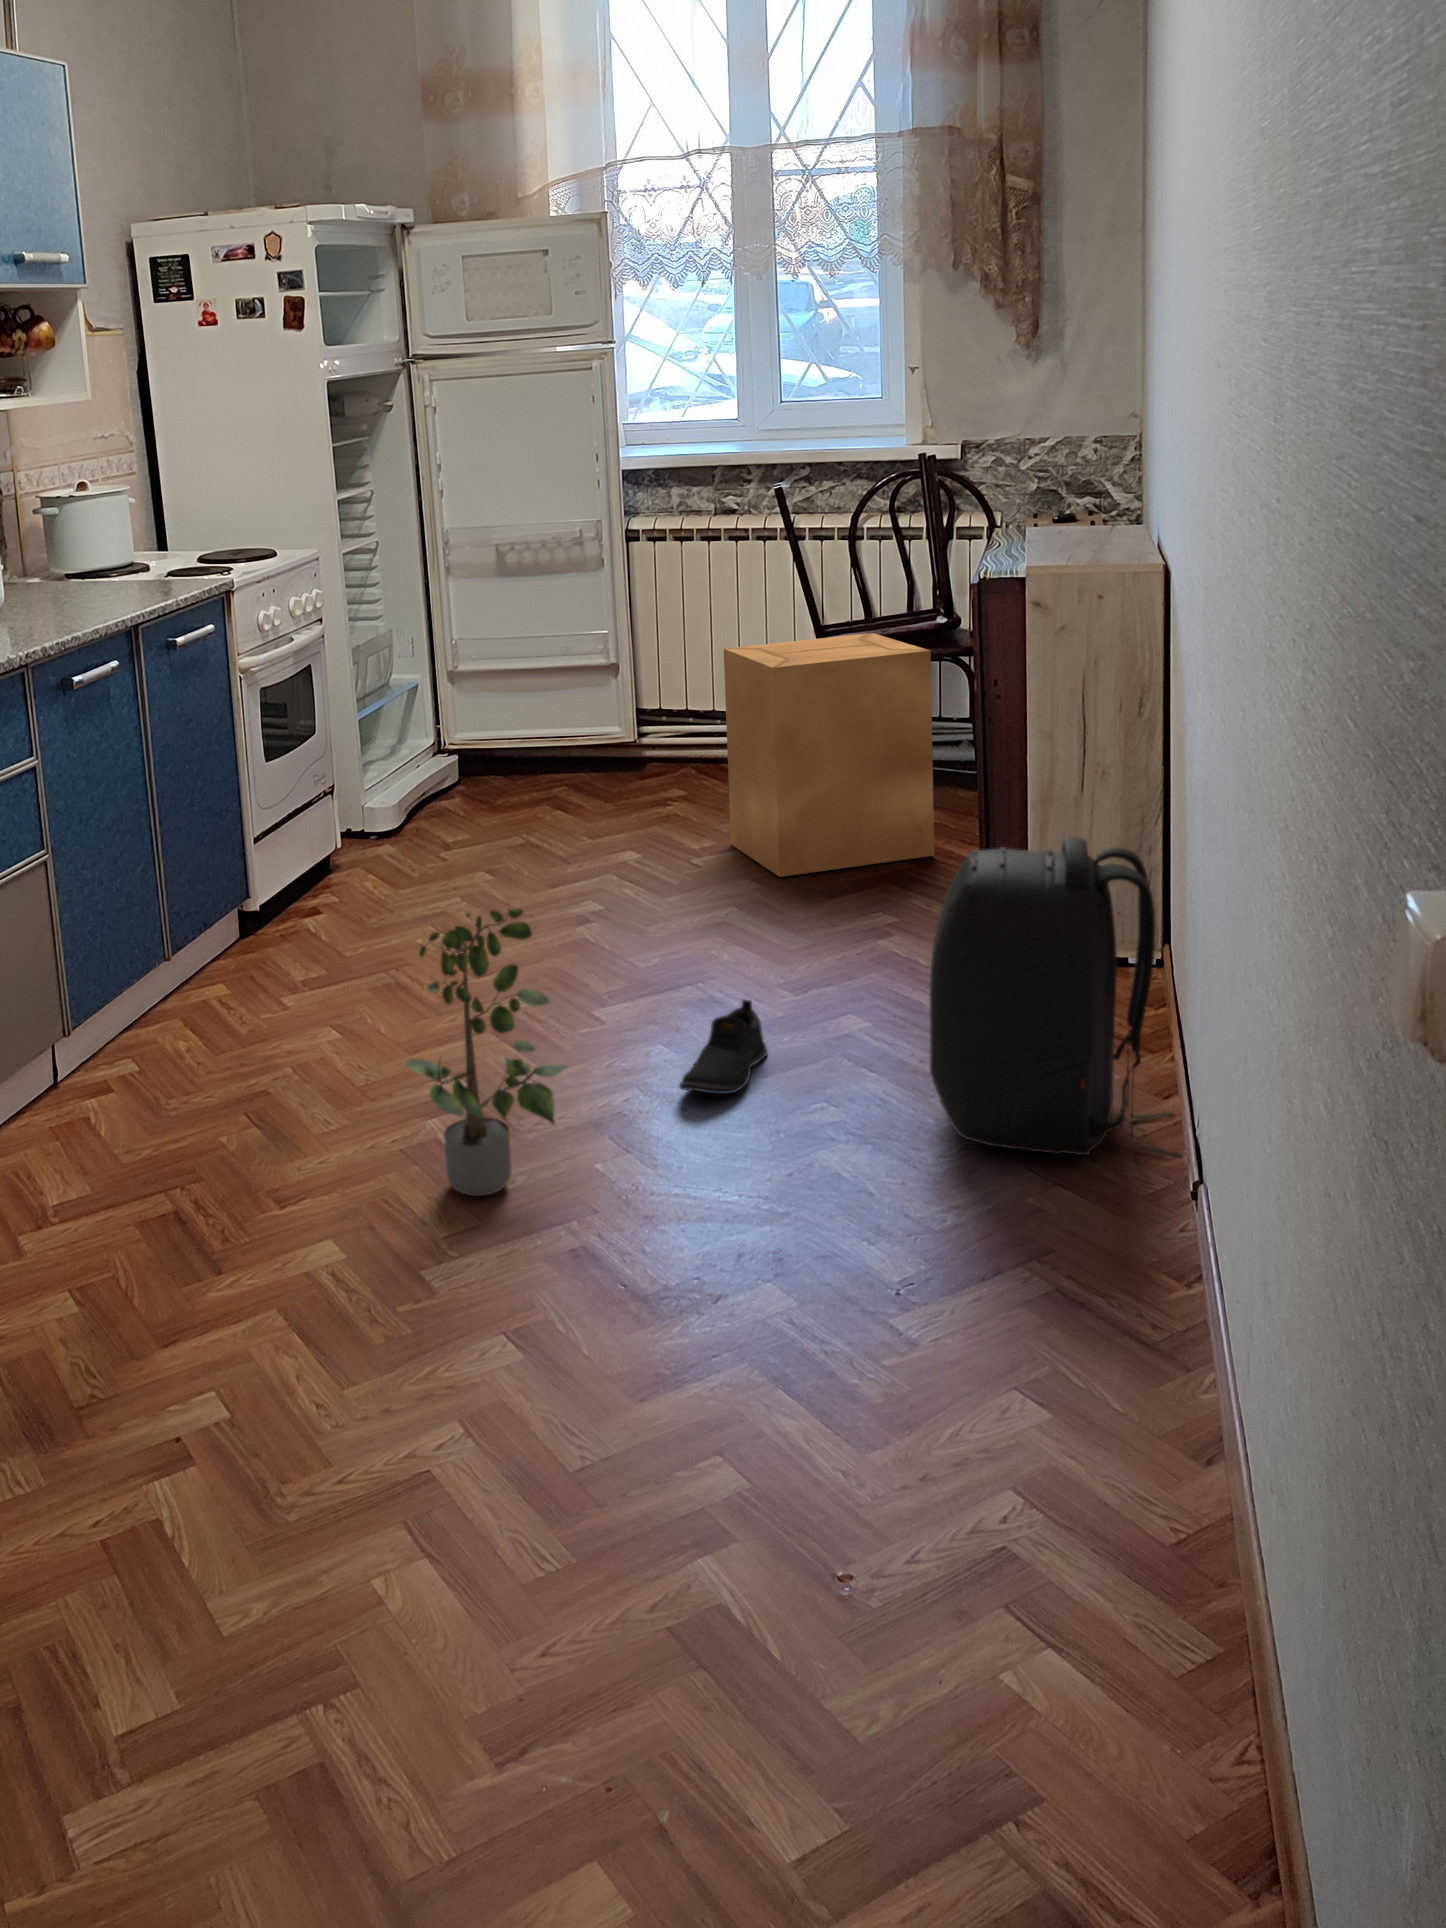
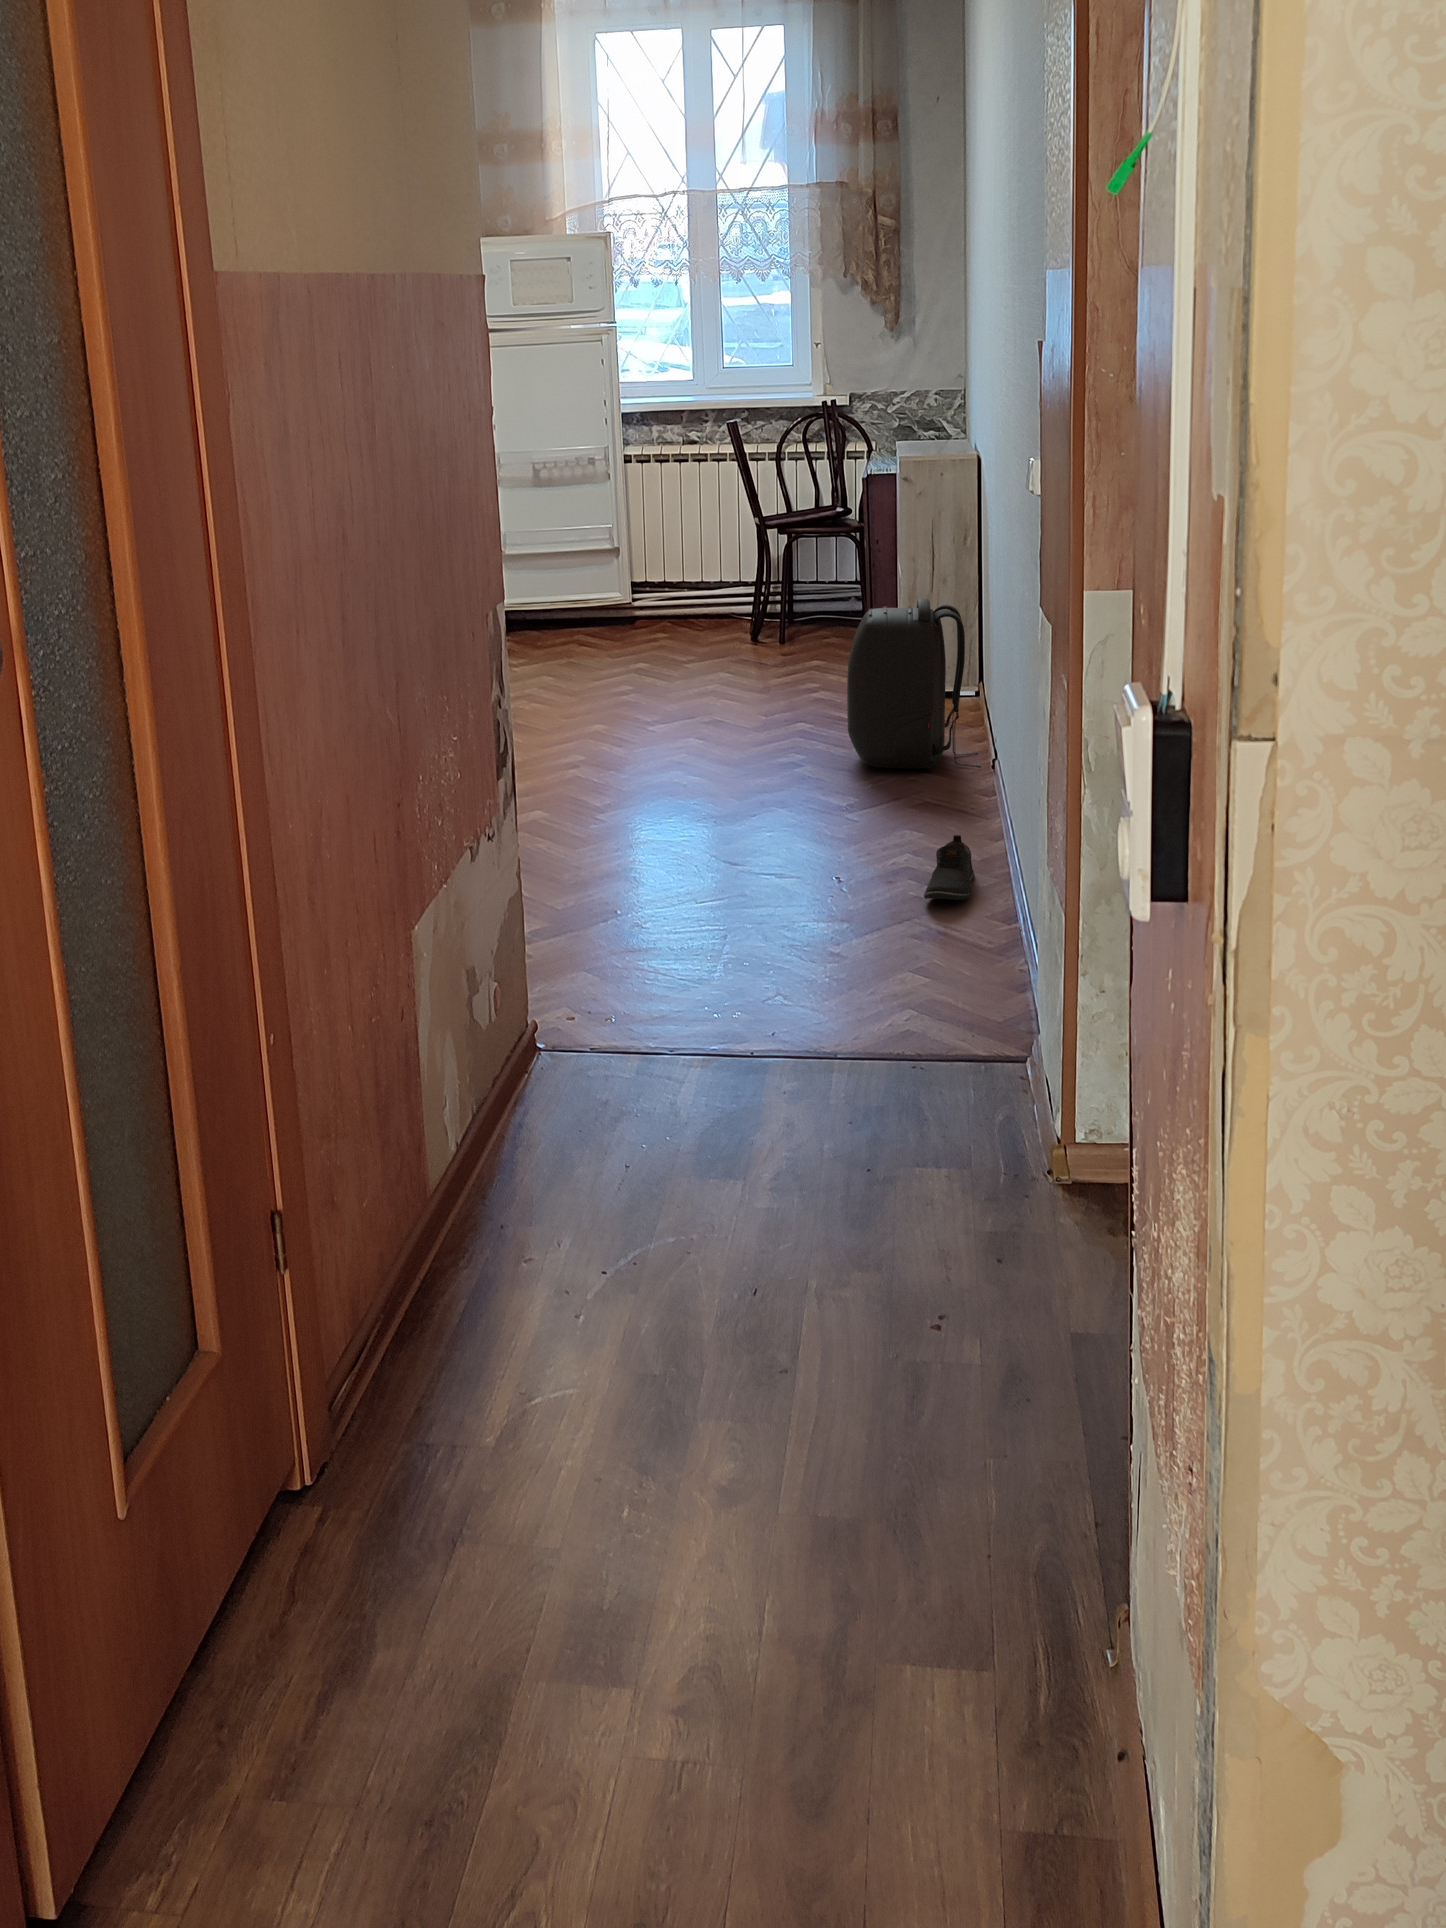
cardboard box: present [724,633,934,877] -> none [702,518,839,671]
potted plant: present [406,903,568,1196] -> none [564,635,654,801]
shoe: present [679,1000,767,1094] -> present [924,835,975,900]

